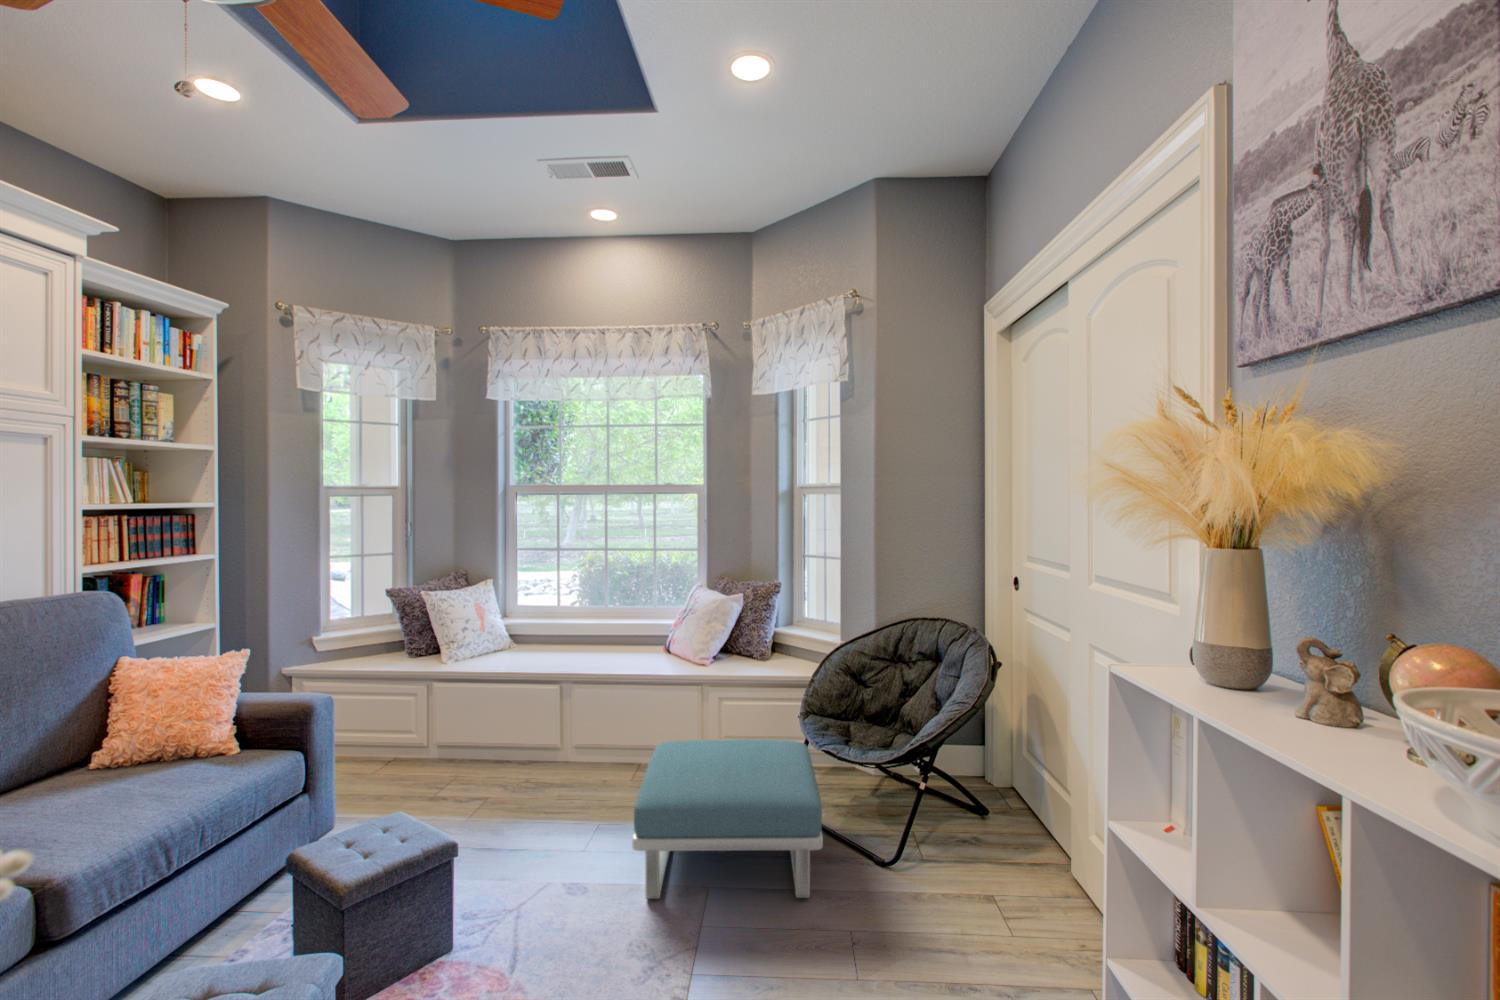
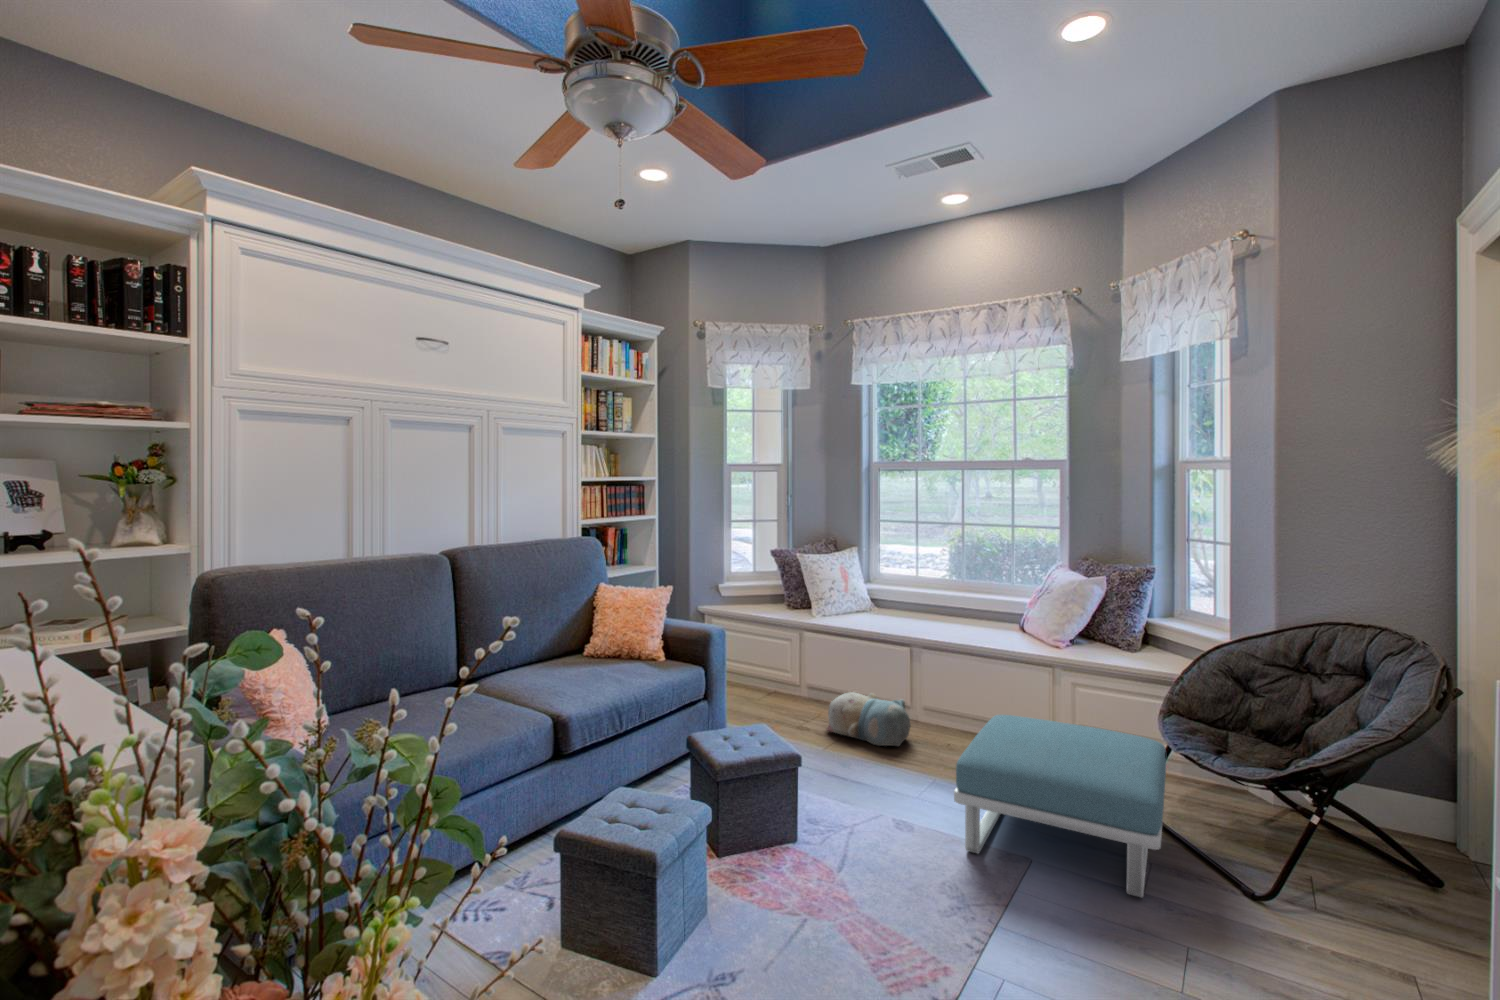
plush toy: none [467,740,566,799] -> present [826,692,911,746]

